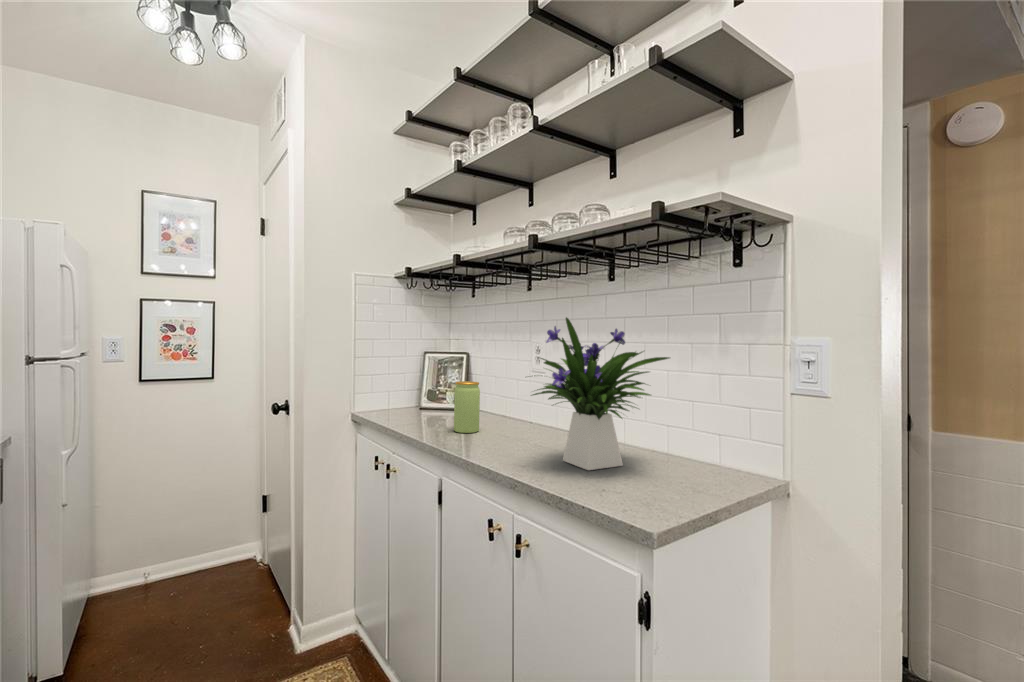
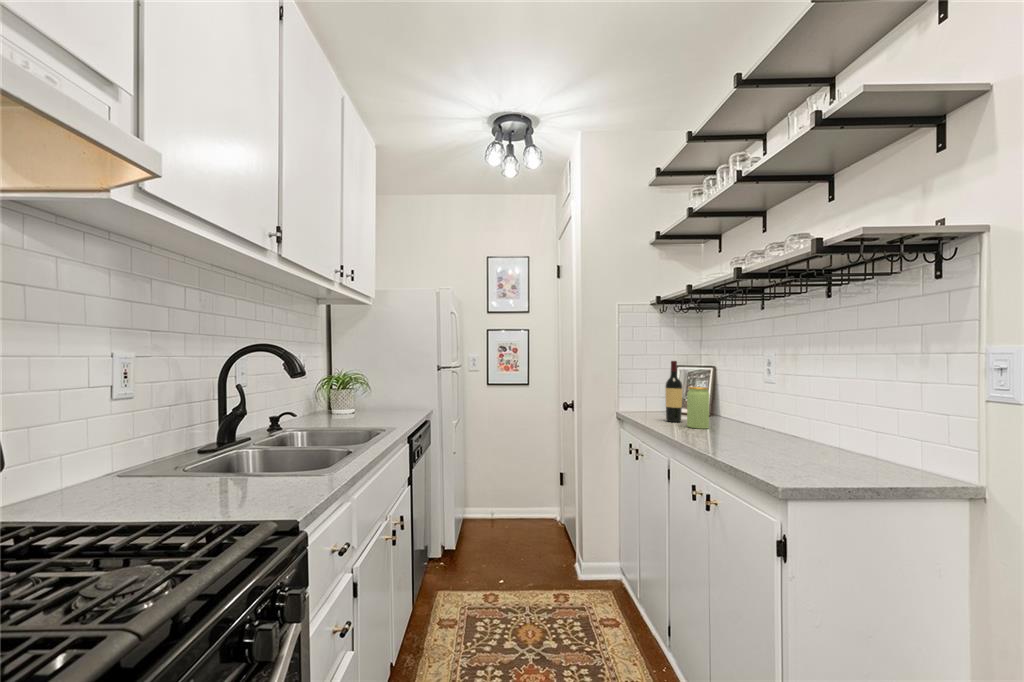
flower arrangement: present [533,317,669,470] -> none [721,331,851,459]
wine bottle: none [423,349,443,425] -> present [665,361,682,422]

